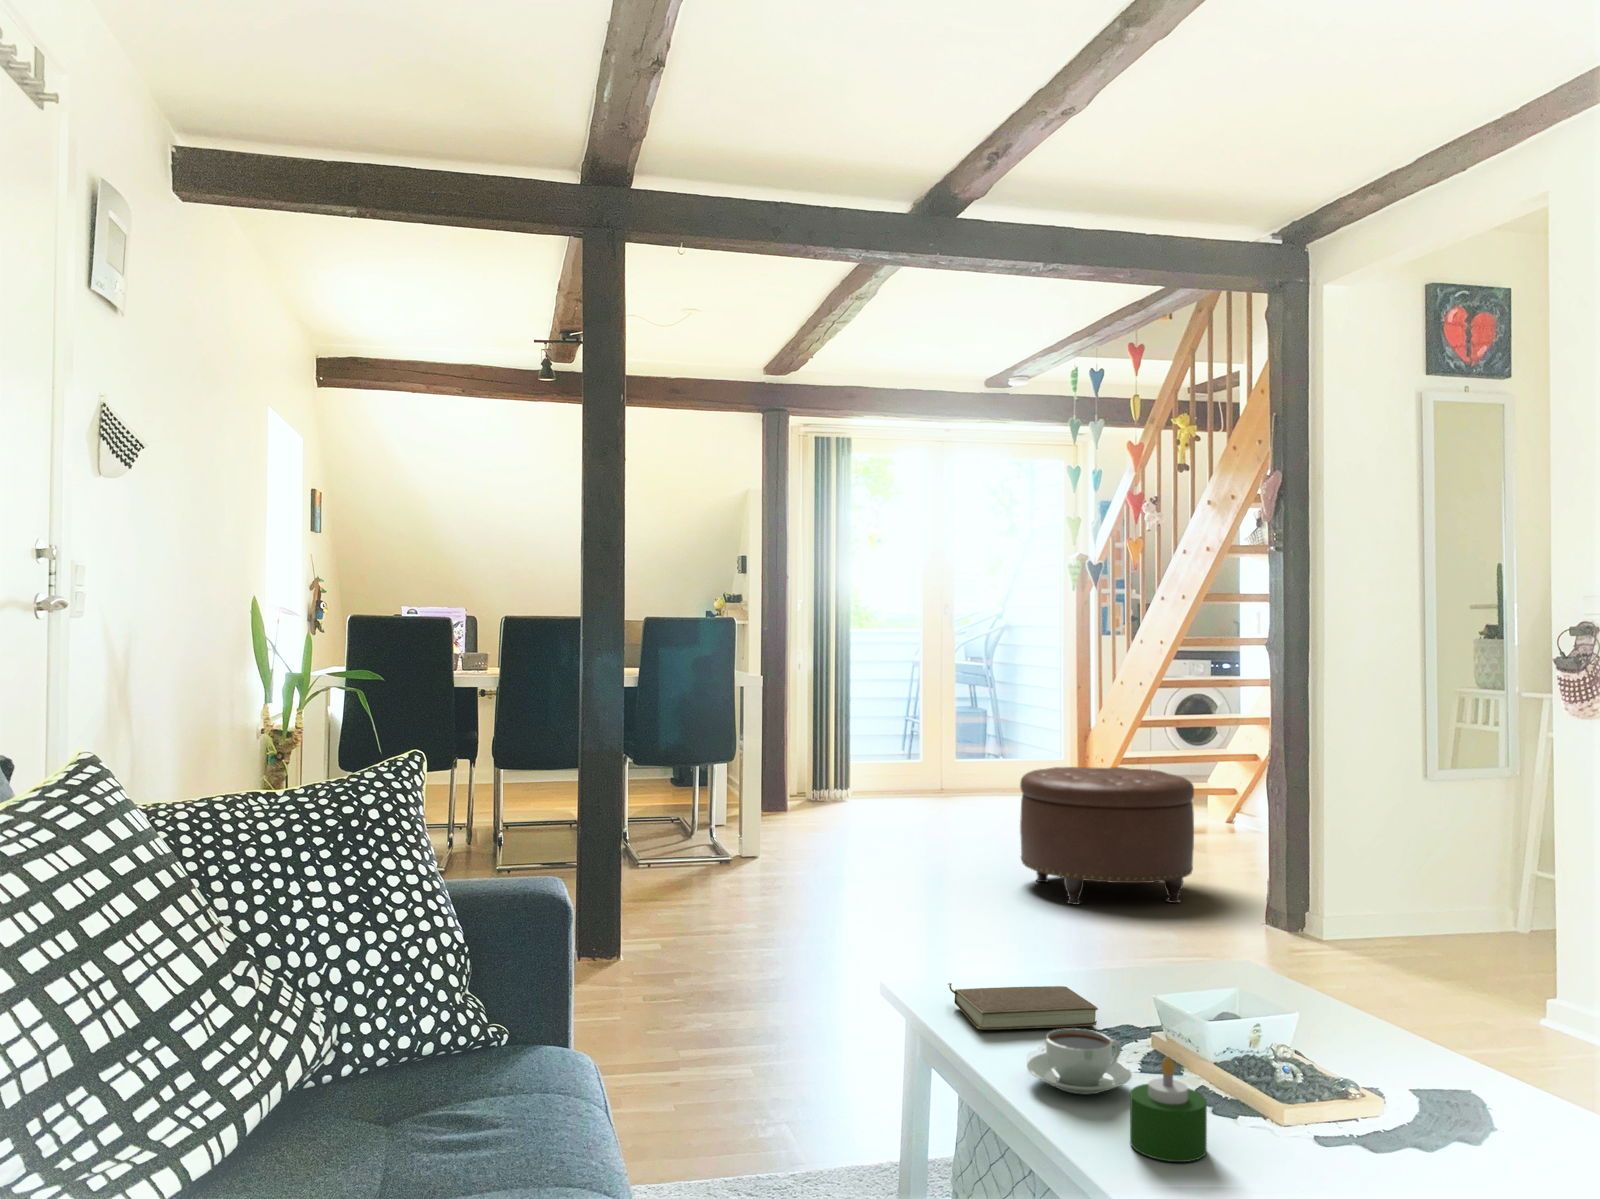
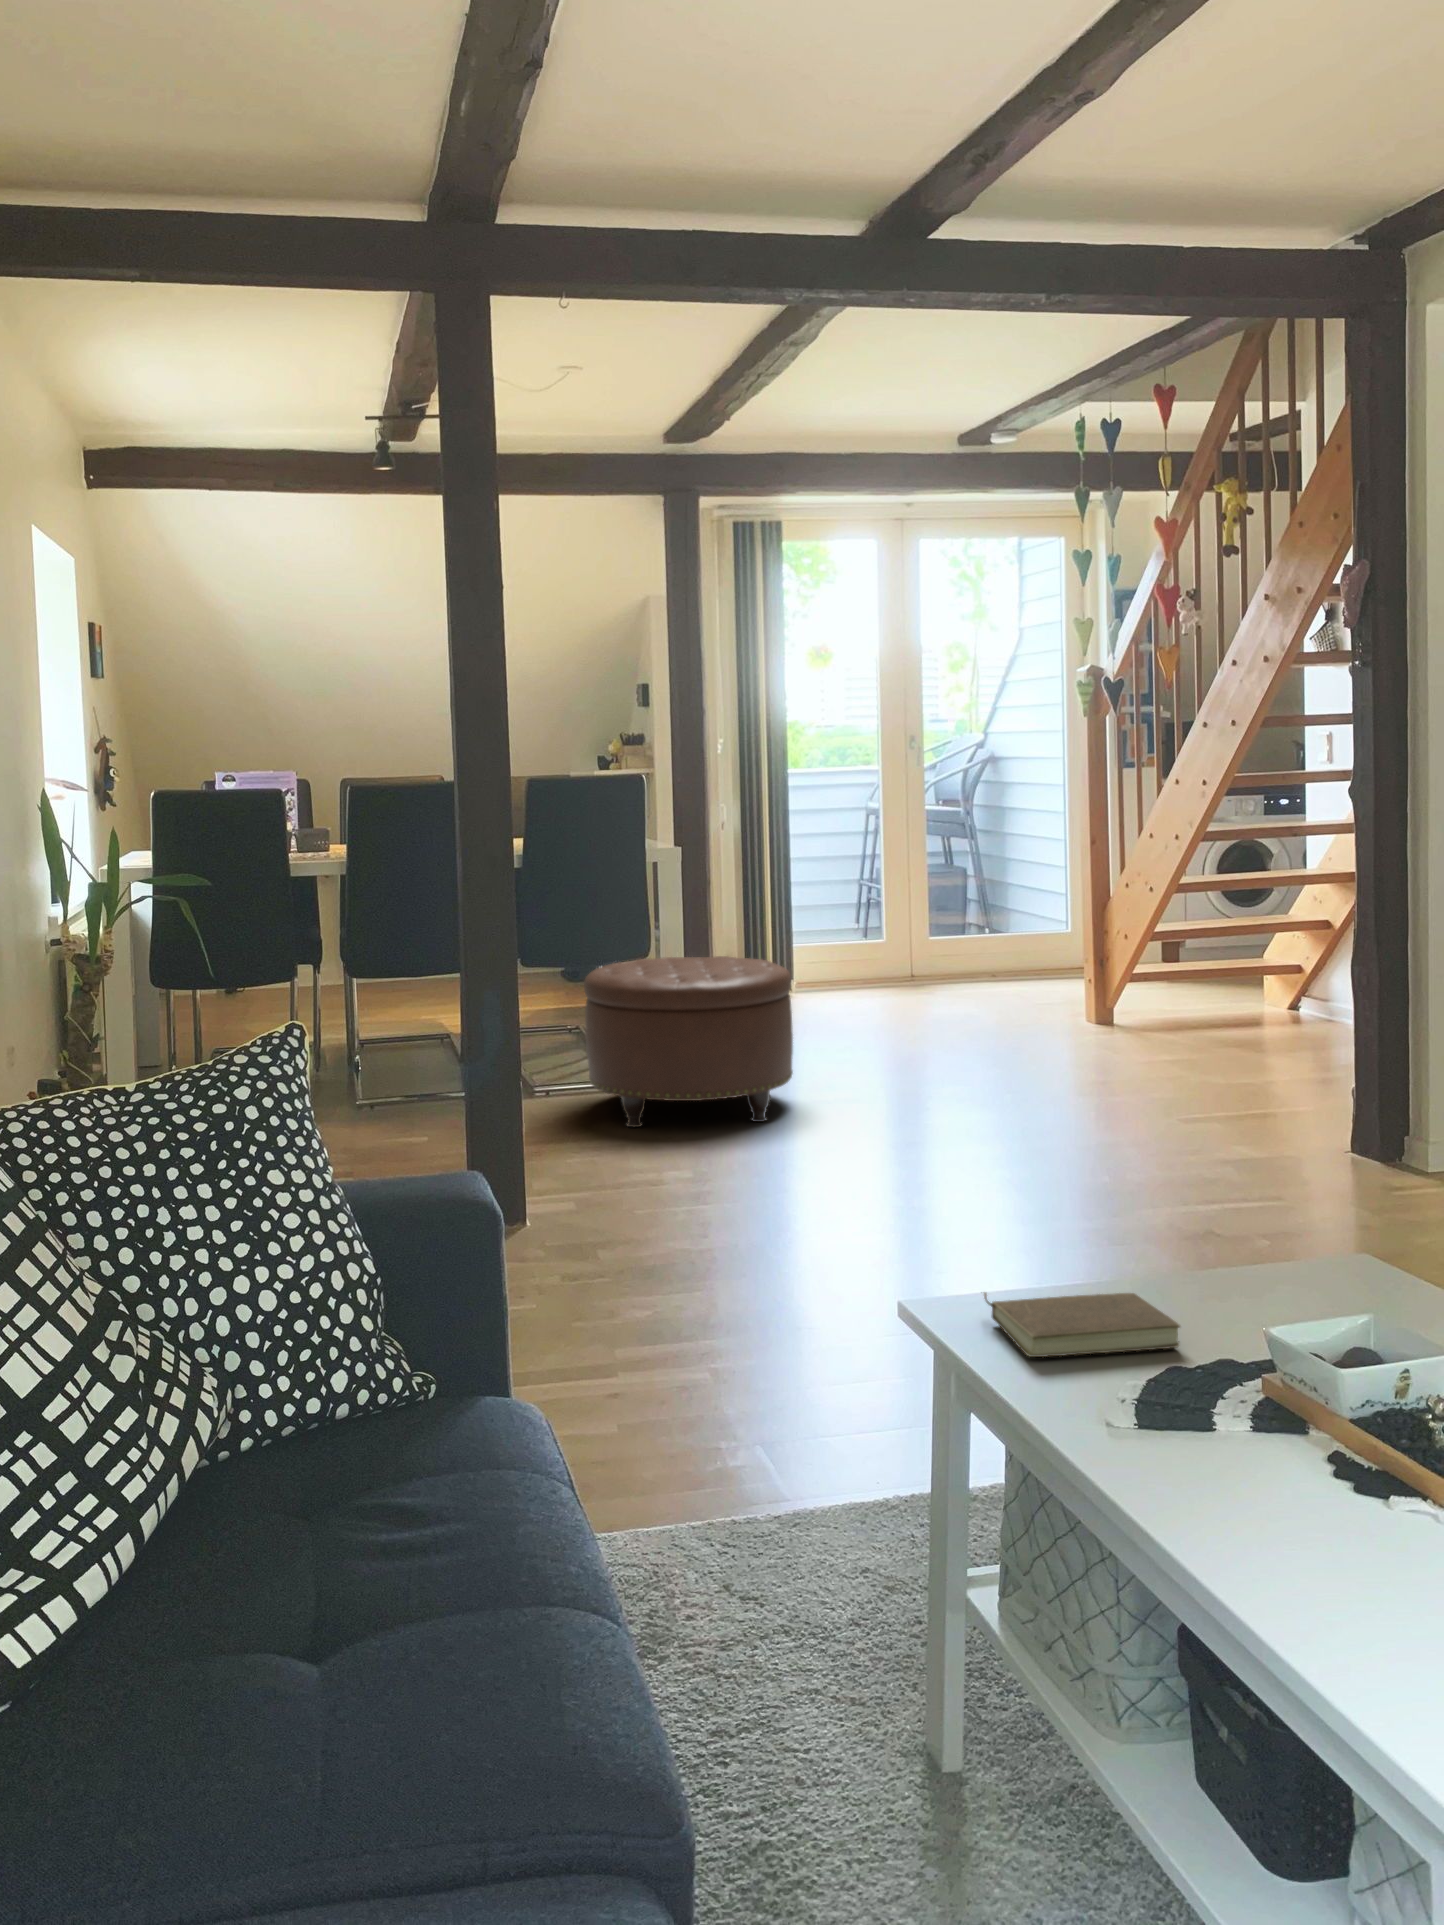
ottoman: present [1020,767,1194,905] -> present [584,956,793,1127]
coffee cup: present [1027,1028,1132,1094] -> none [1102,1364,1239,1451]
candle: present [1130,1057,1207,1162] -> none [1248,1416,1350,1550]

